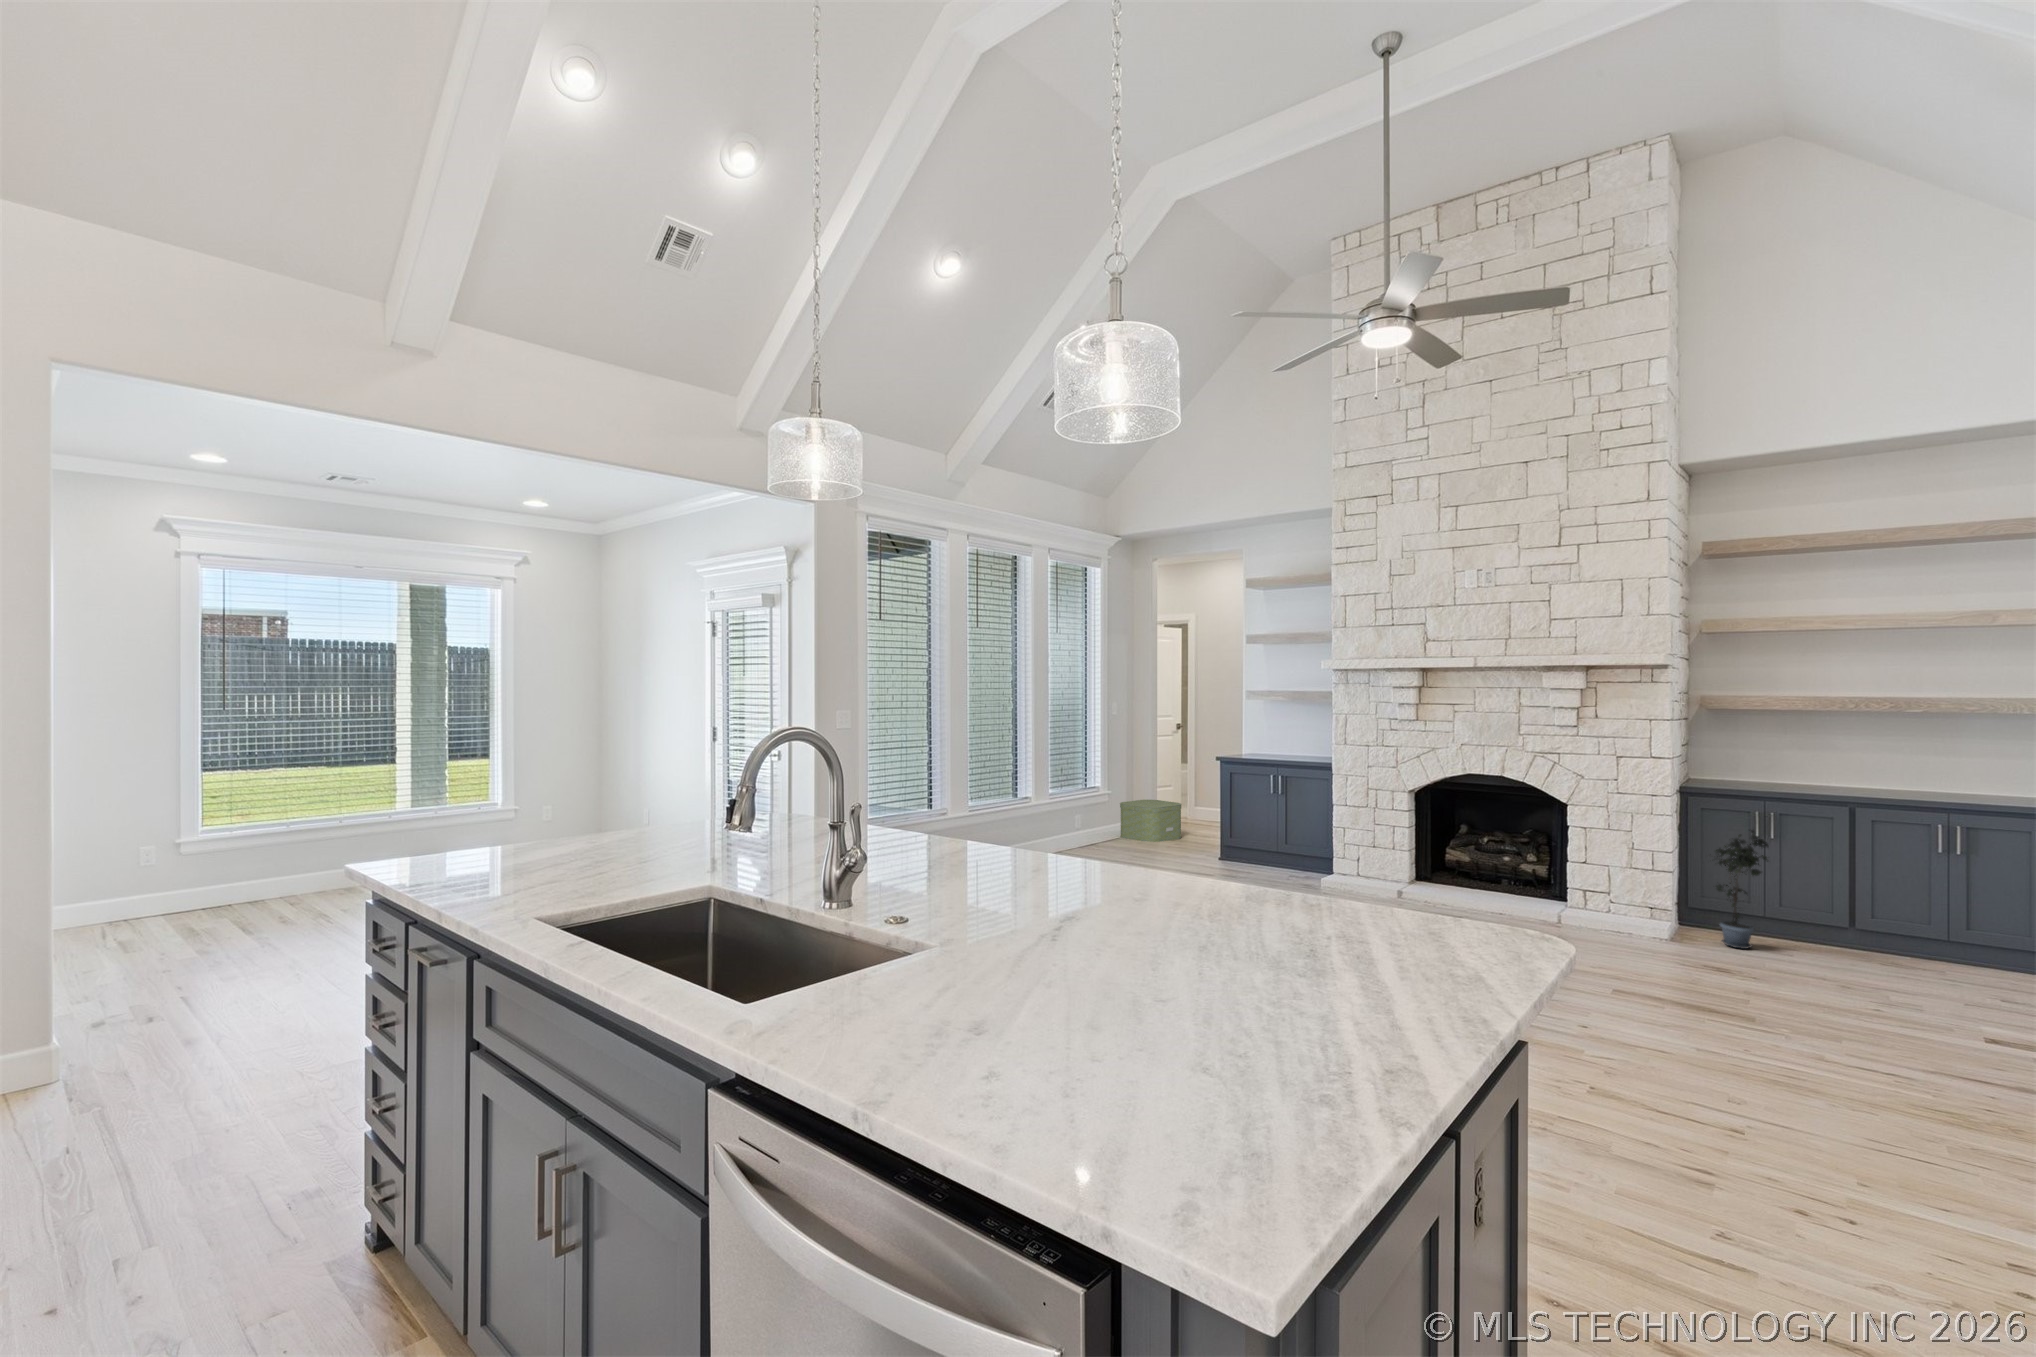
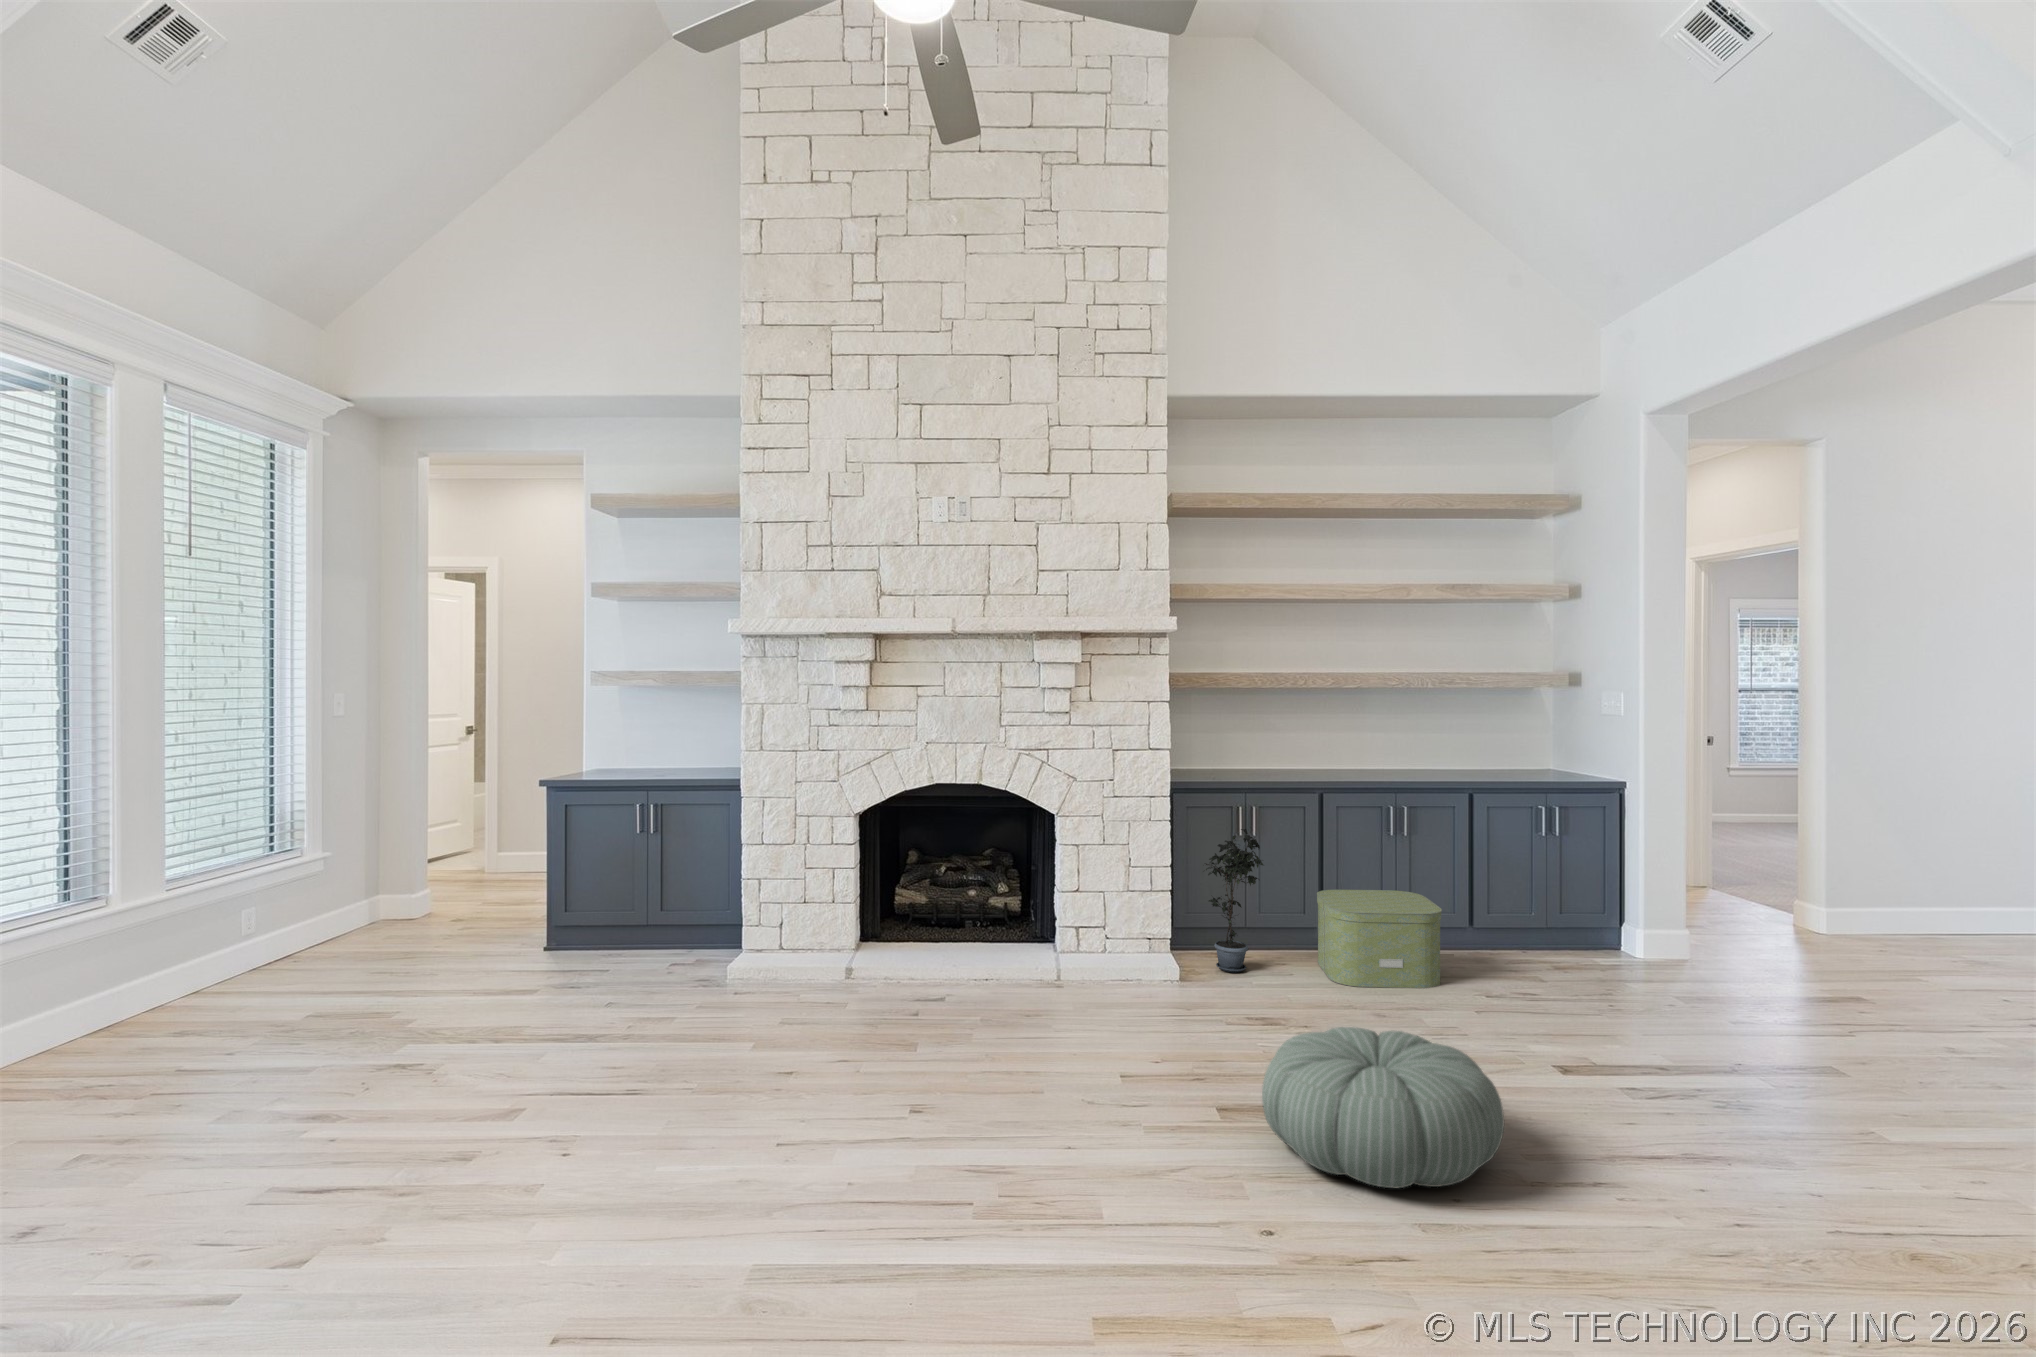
storage box: present [1120,800,1182,842] -> present [1317,890,1442,988]
pouf: none [1643,964,1851,1073] -> present [1262,1027,1504,1188]

